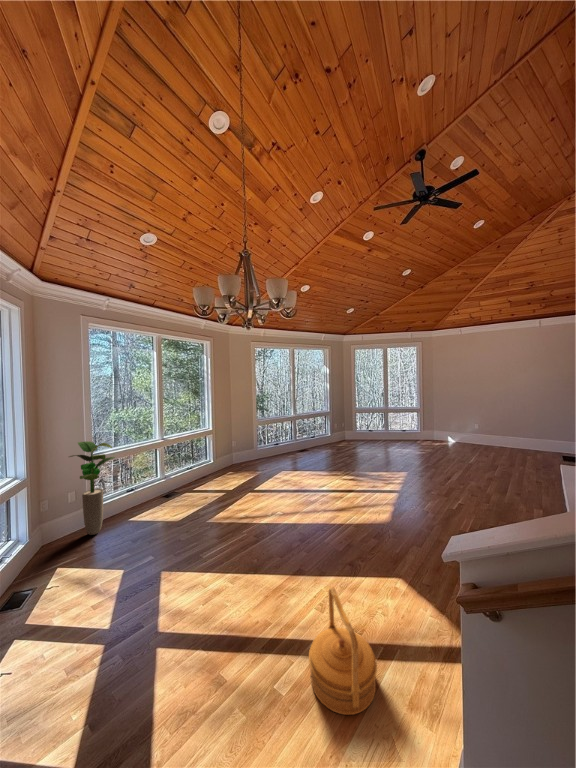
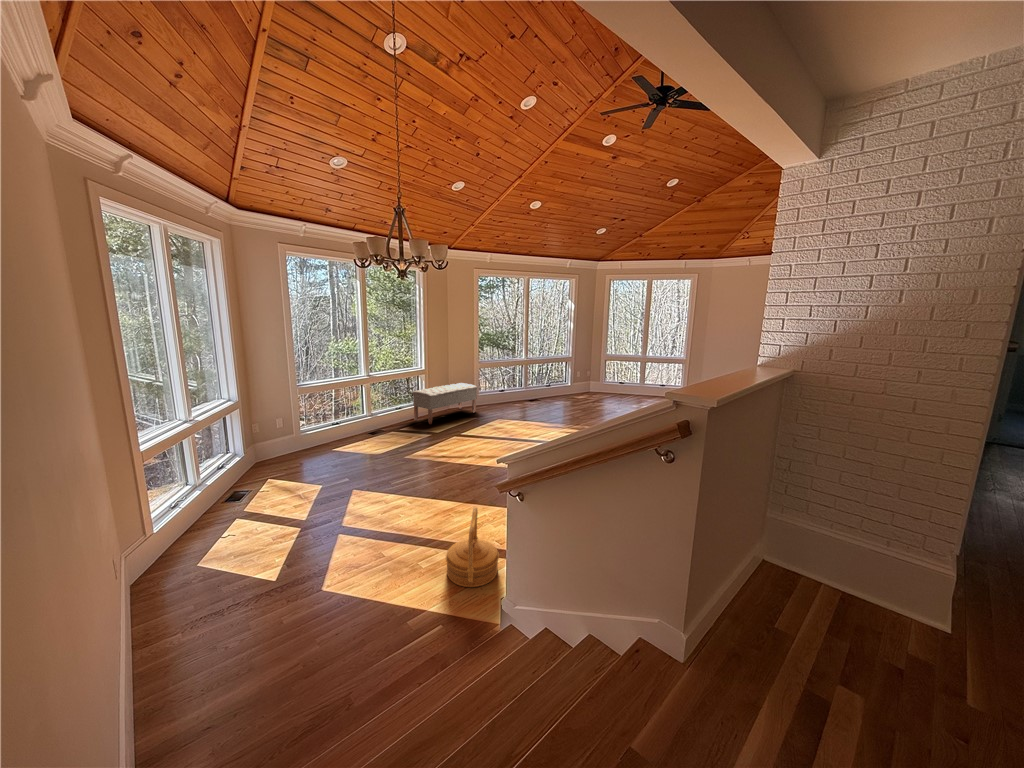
bench: none [201,440,256,481] -> present [412,383,477,424]
potted plant: present [69,441,115,535] -> none [273,371,317,459]

